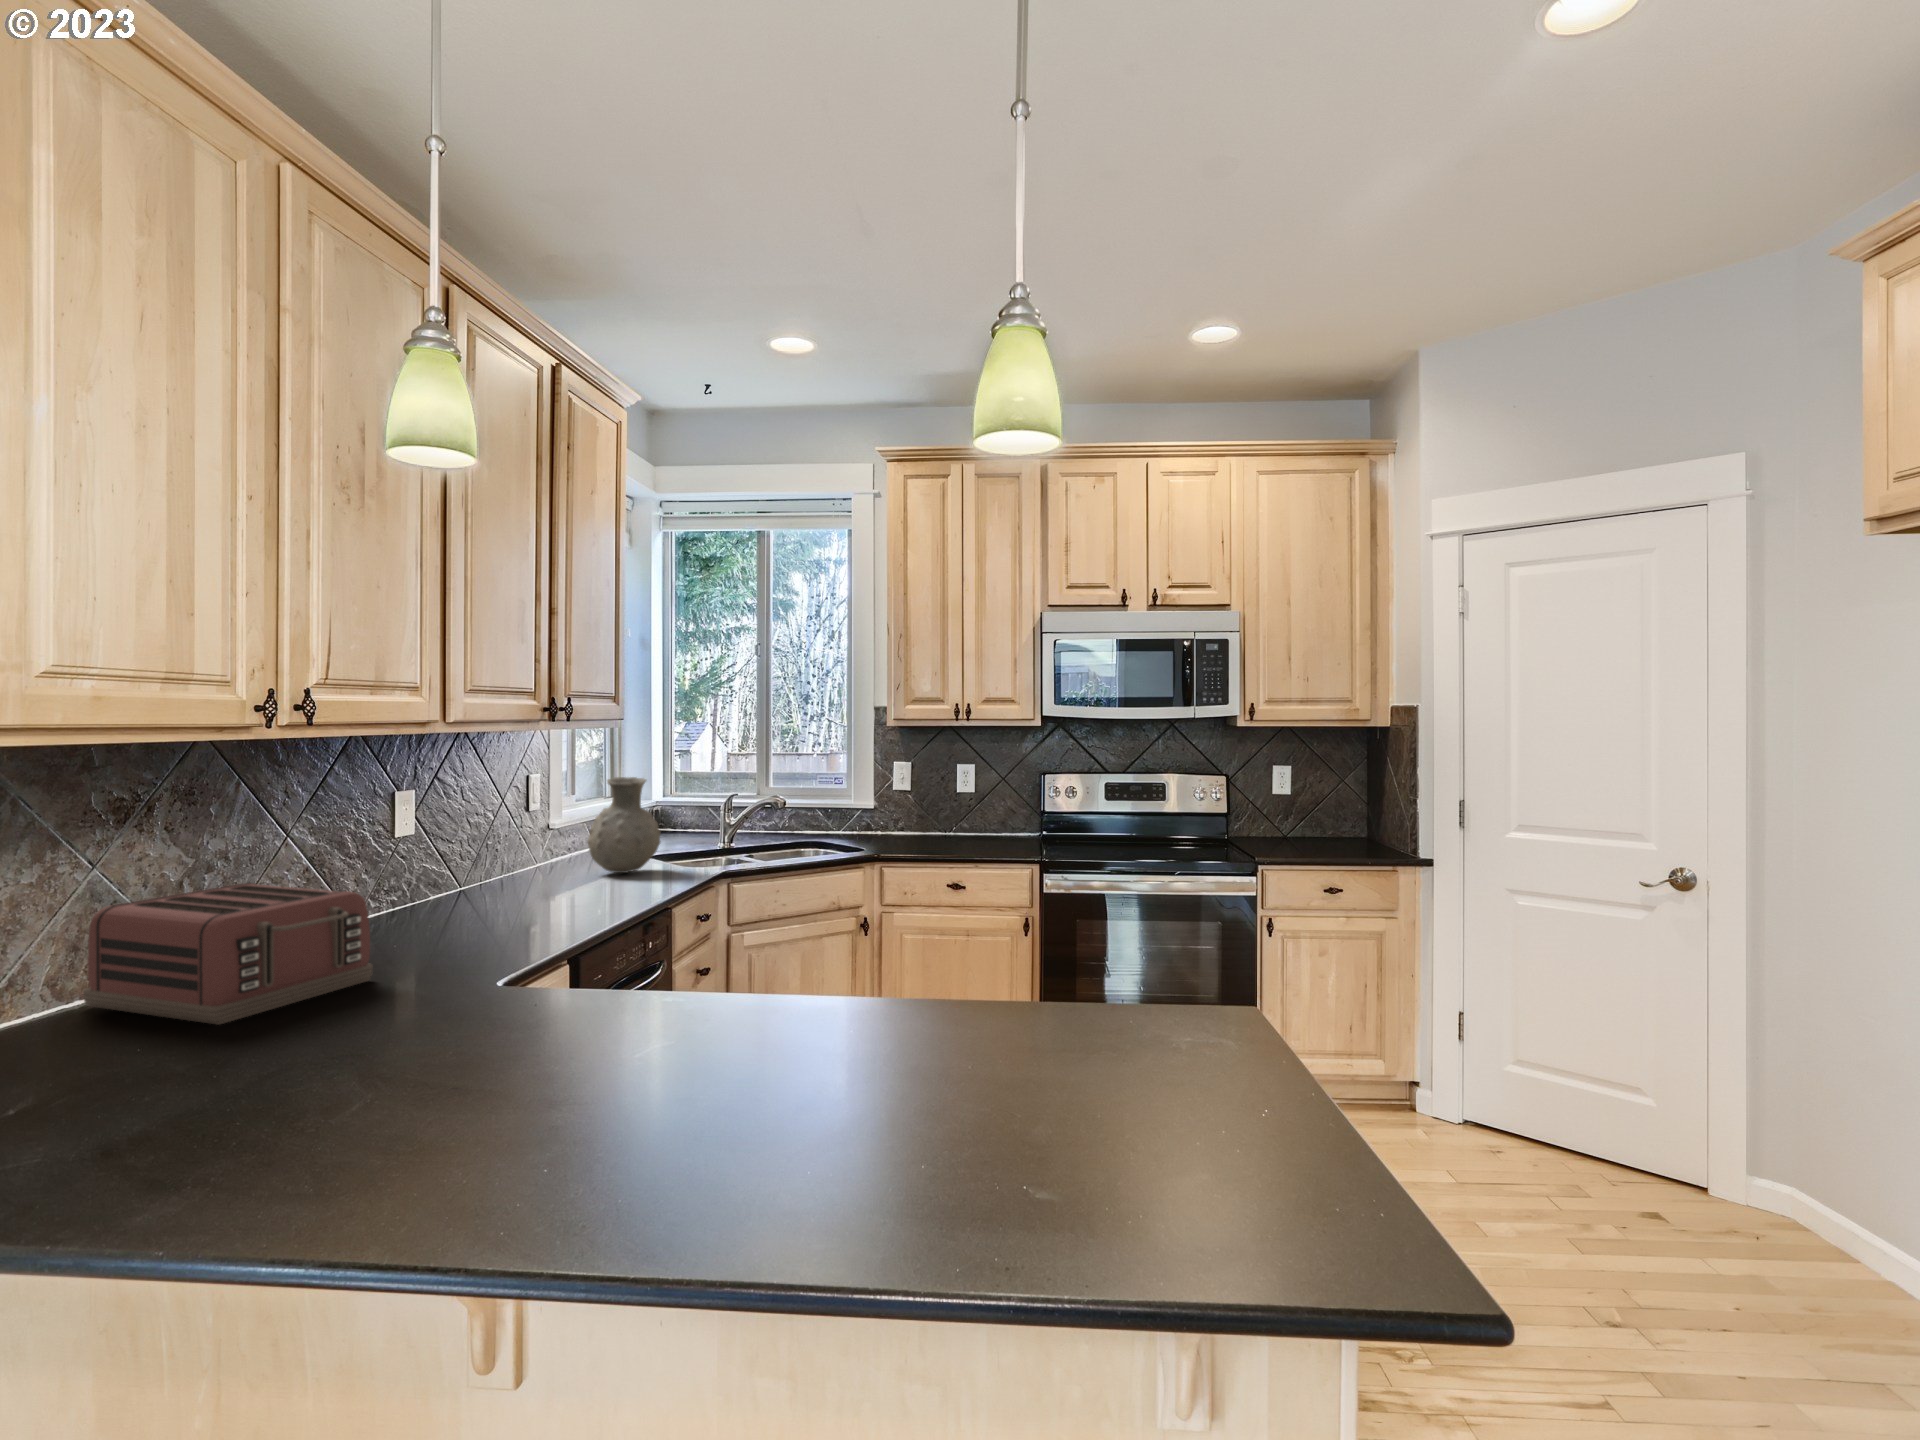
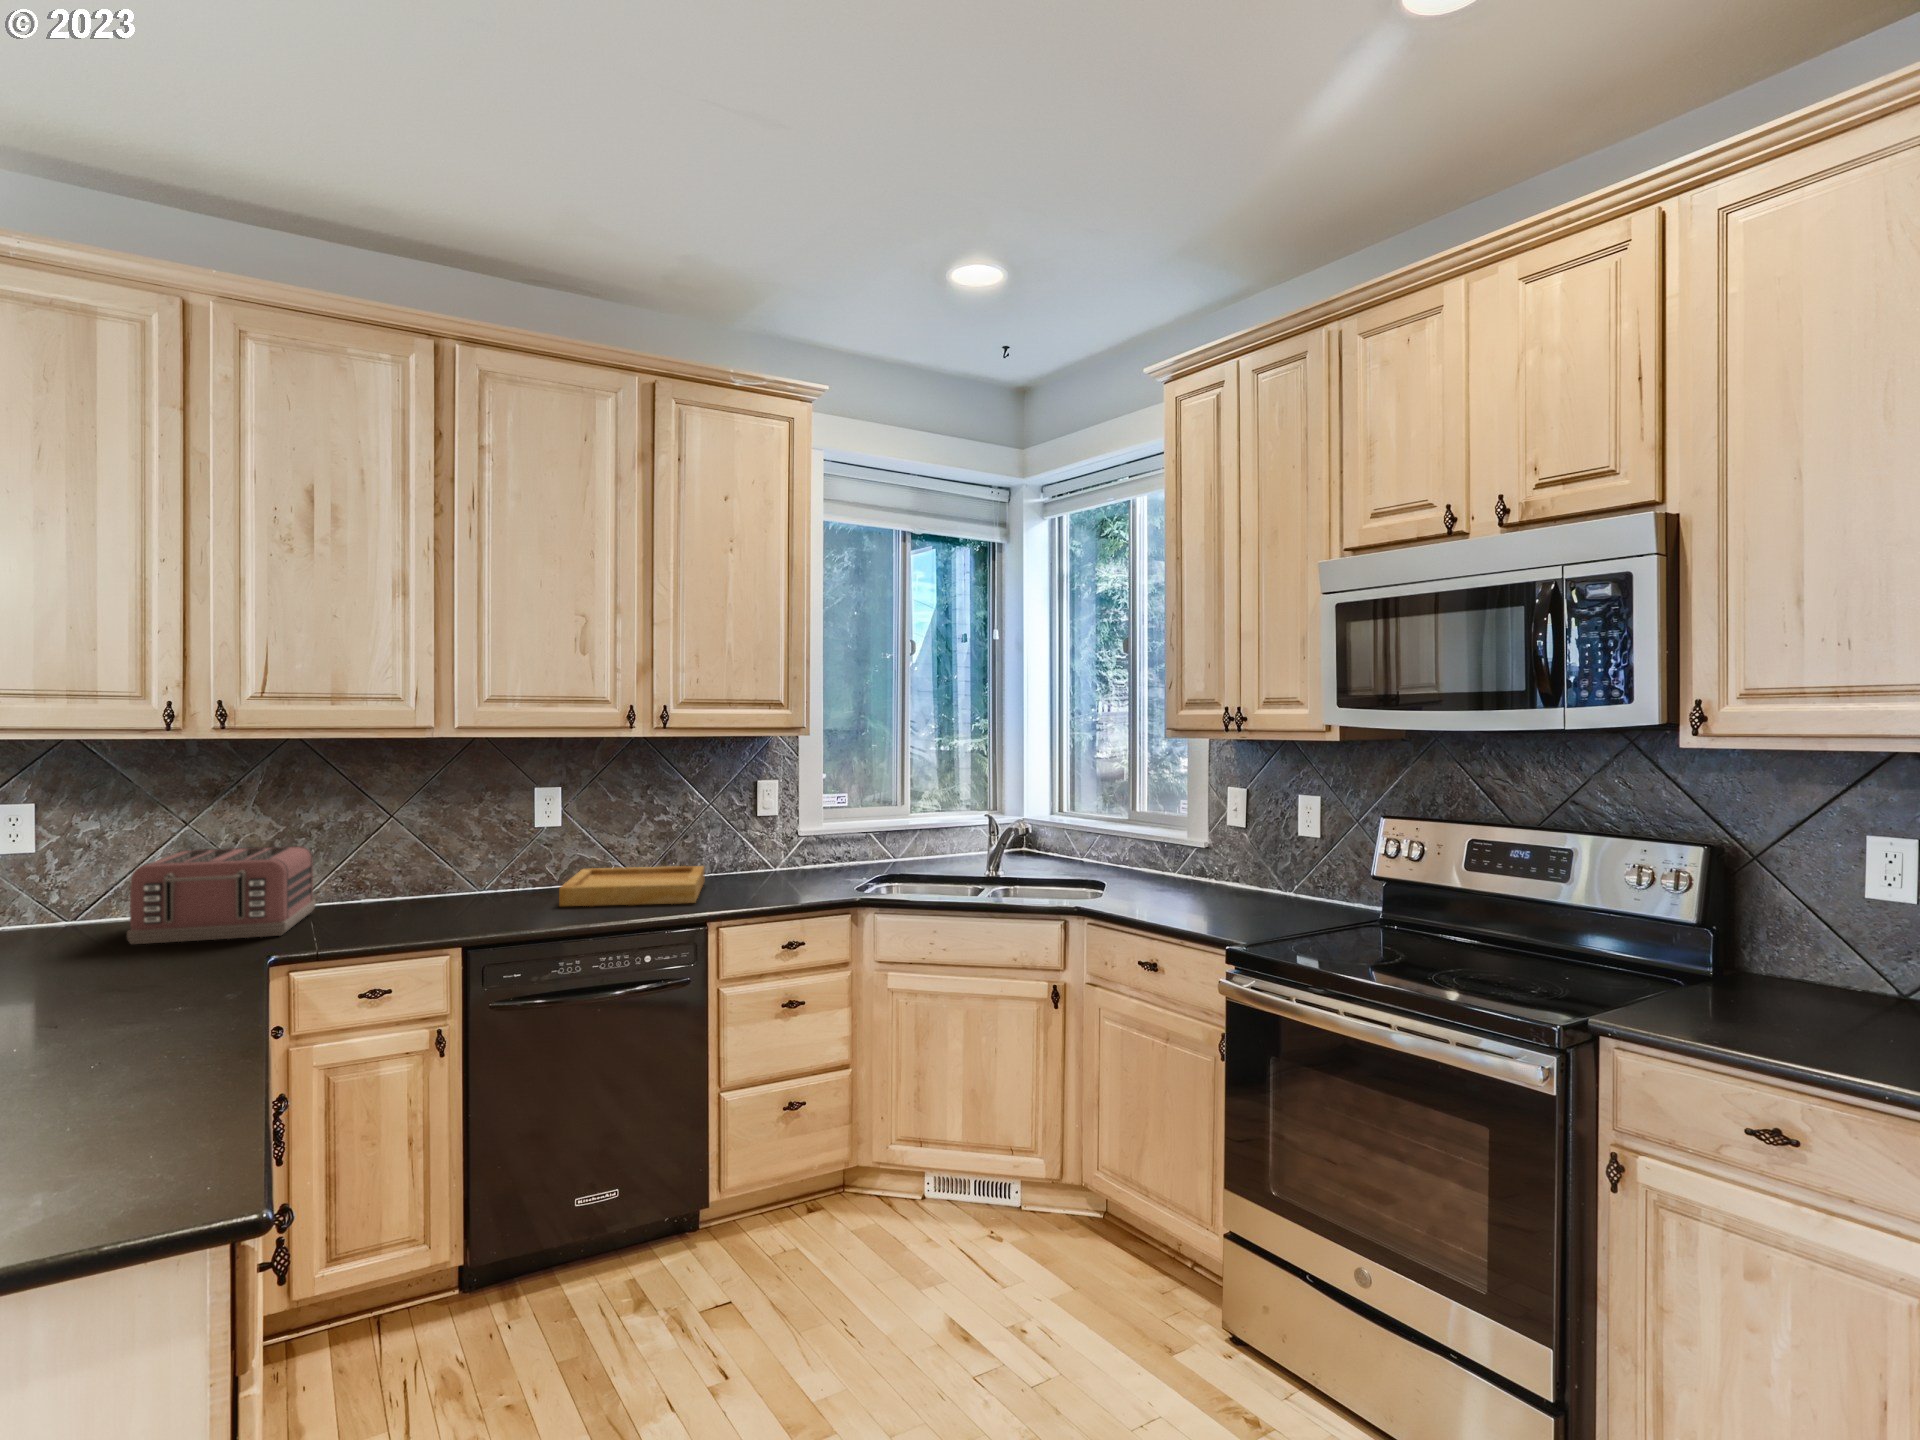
vase: present [588,777,660,873] -> none [765,785,837,886]
tray: none [412,866,610,917] -> present [559,866,705,906]

